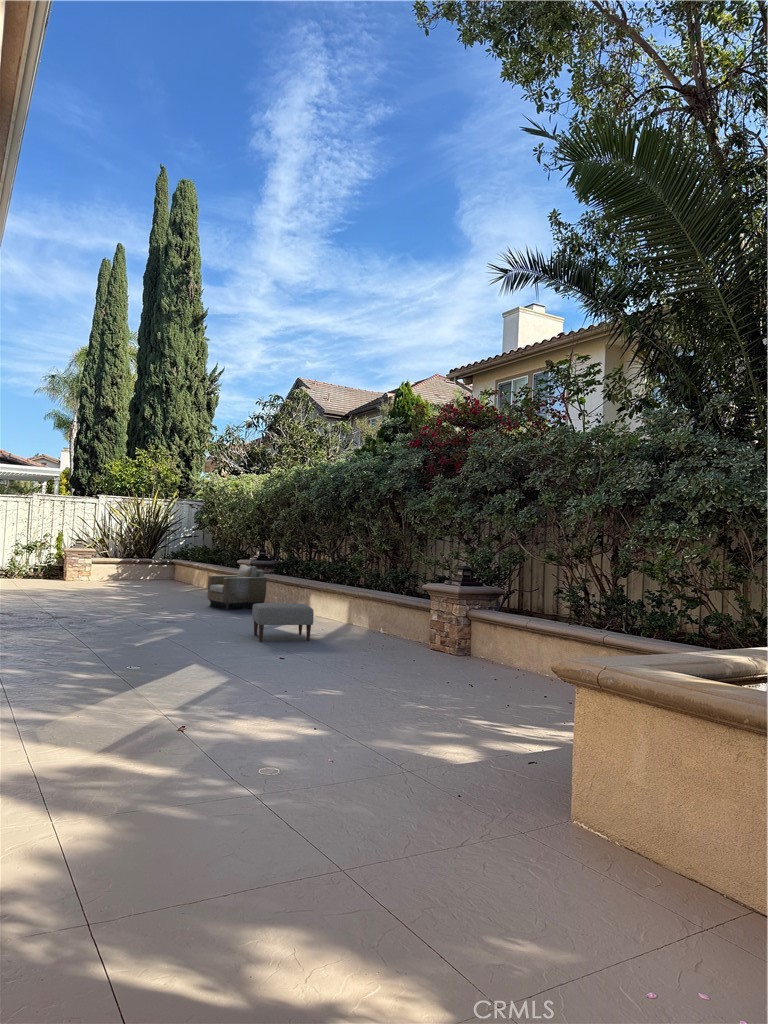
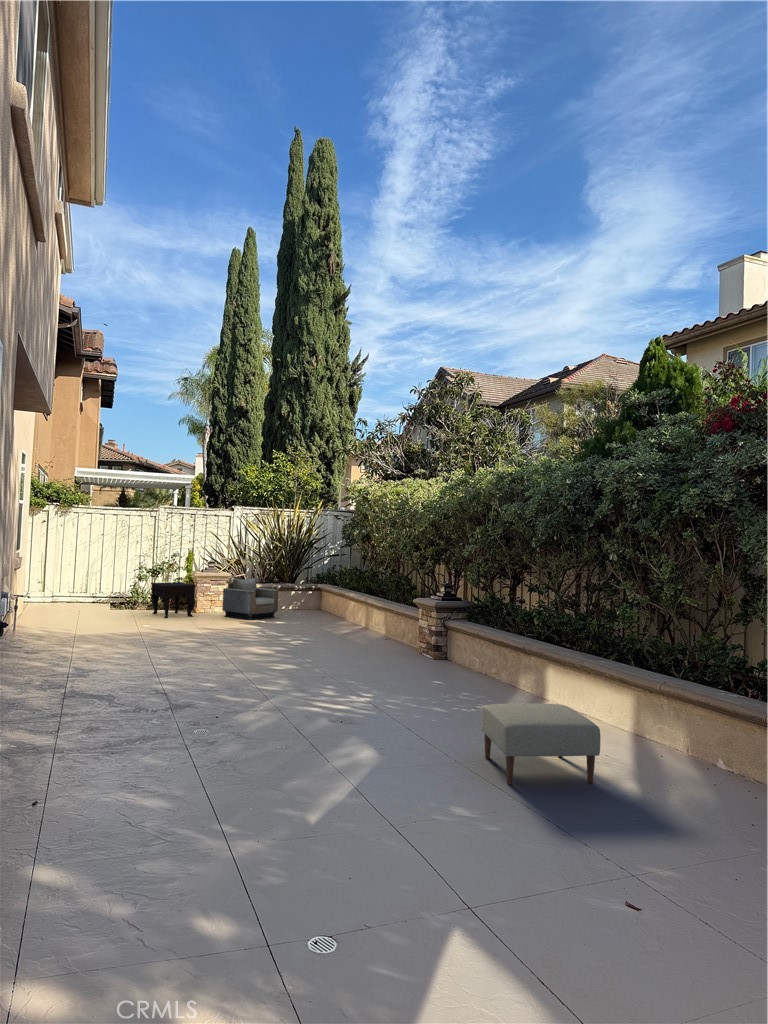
side table: none [24,557,65,585] -> present [150,582,196,618]
armchair: present [207,565,267,609] -> present [223,578,278,620]

